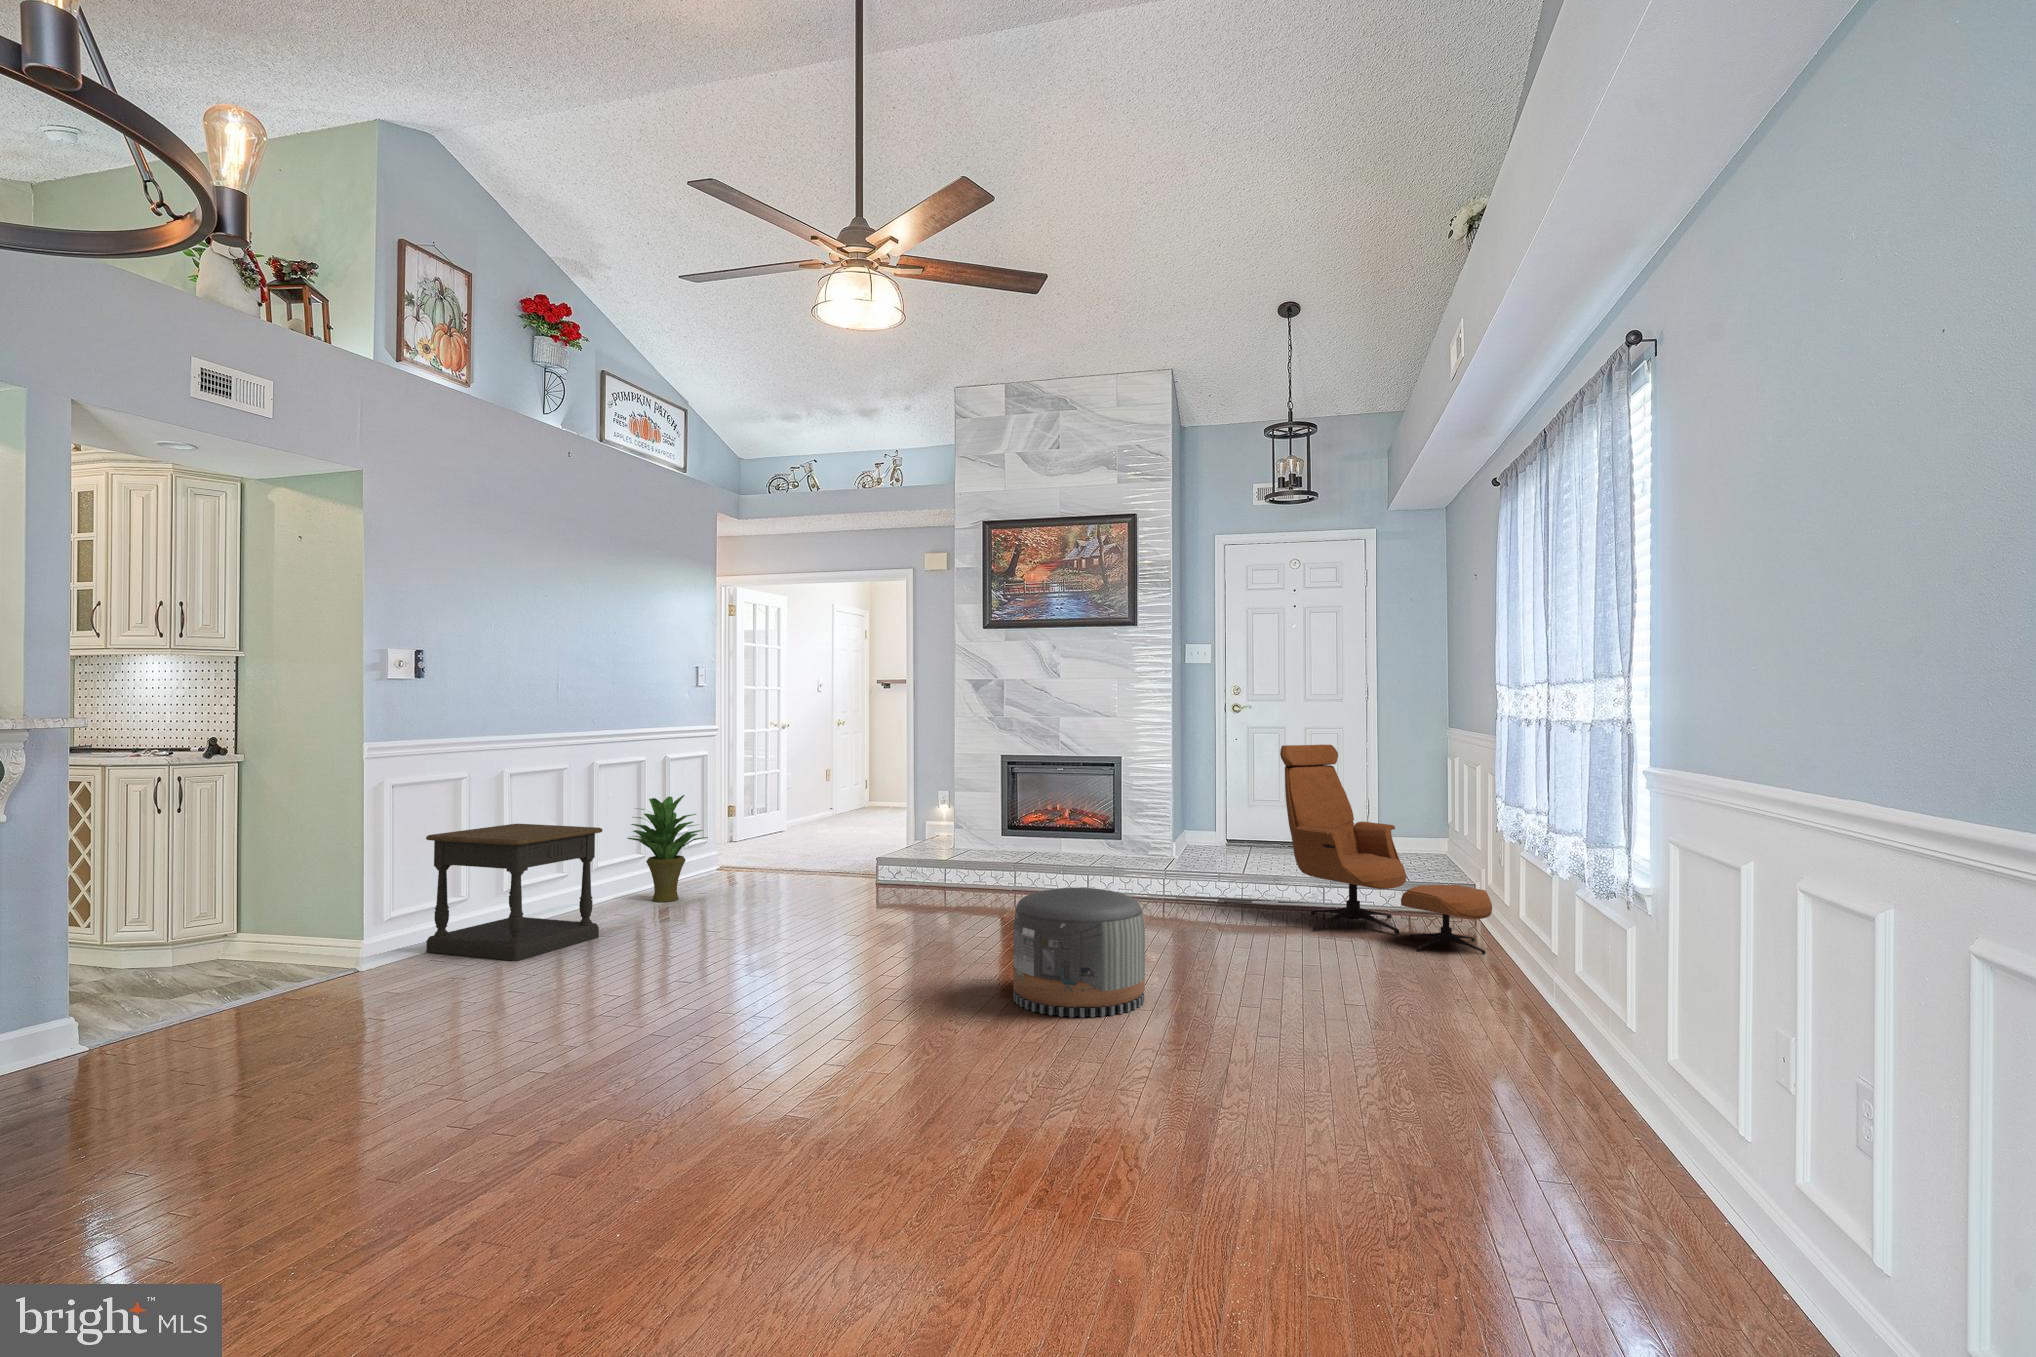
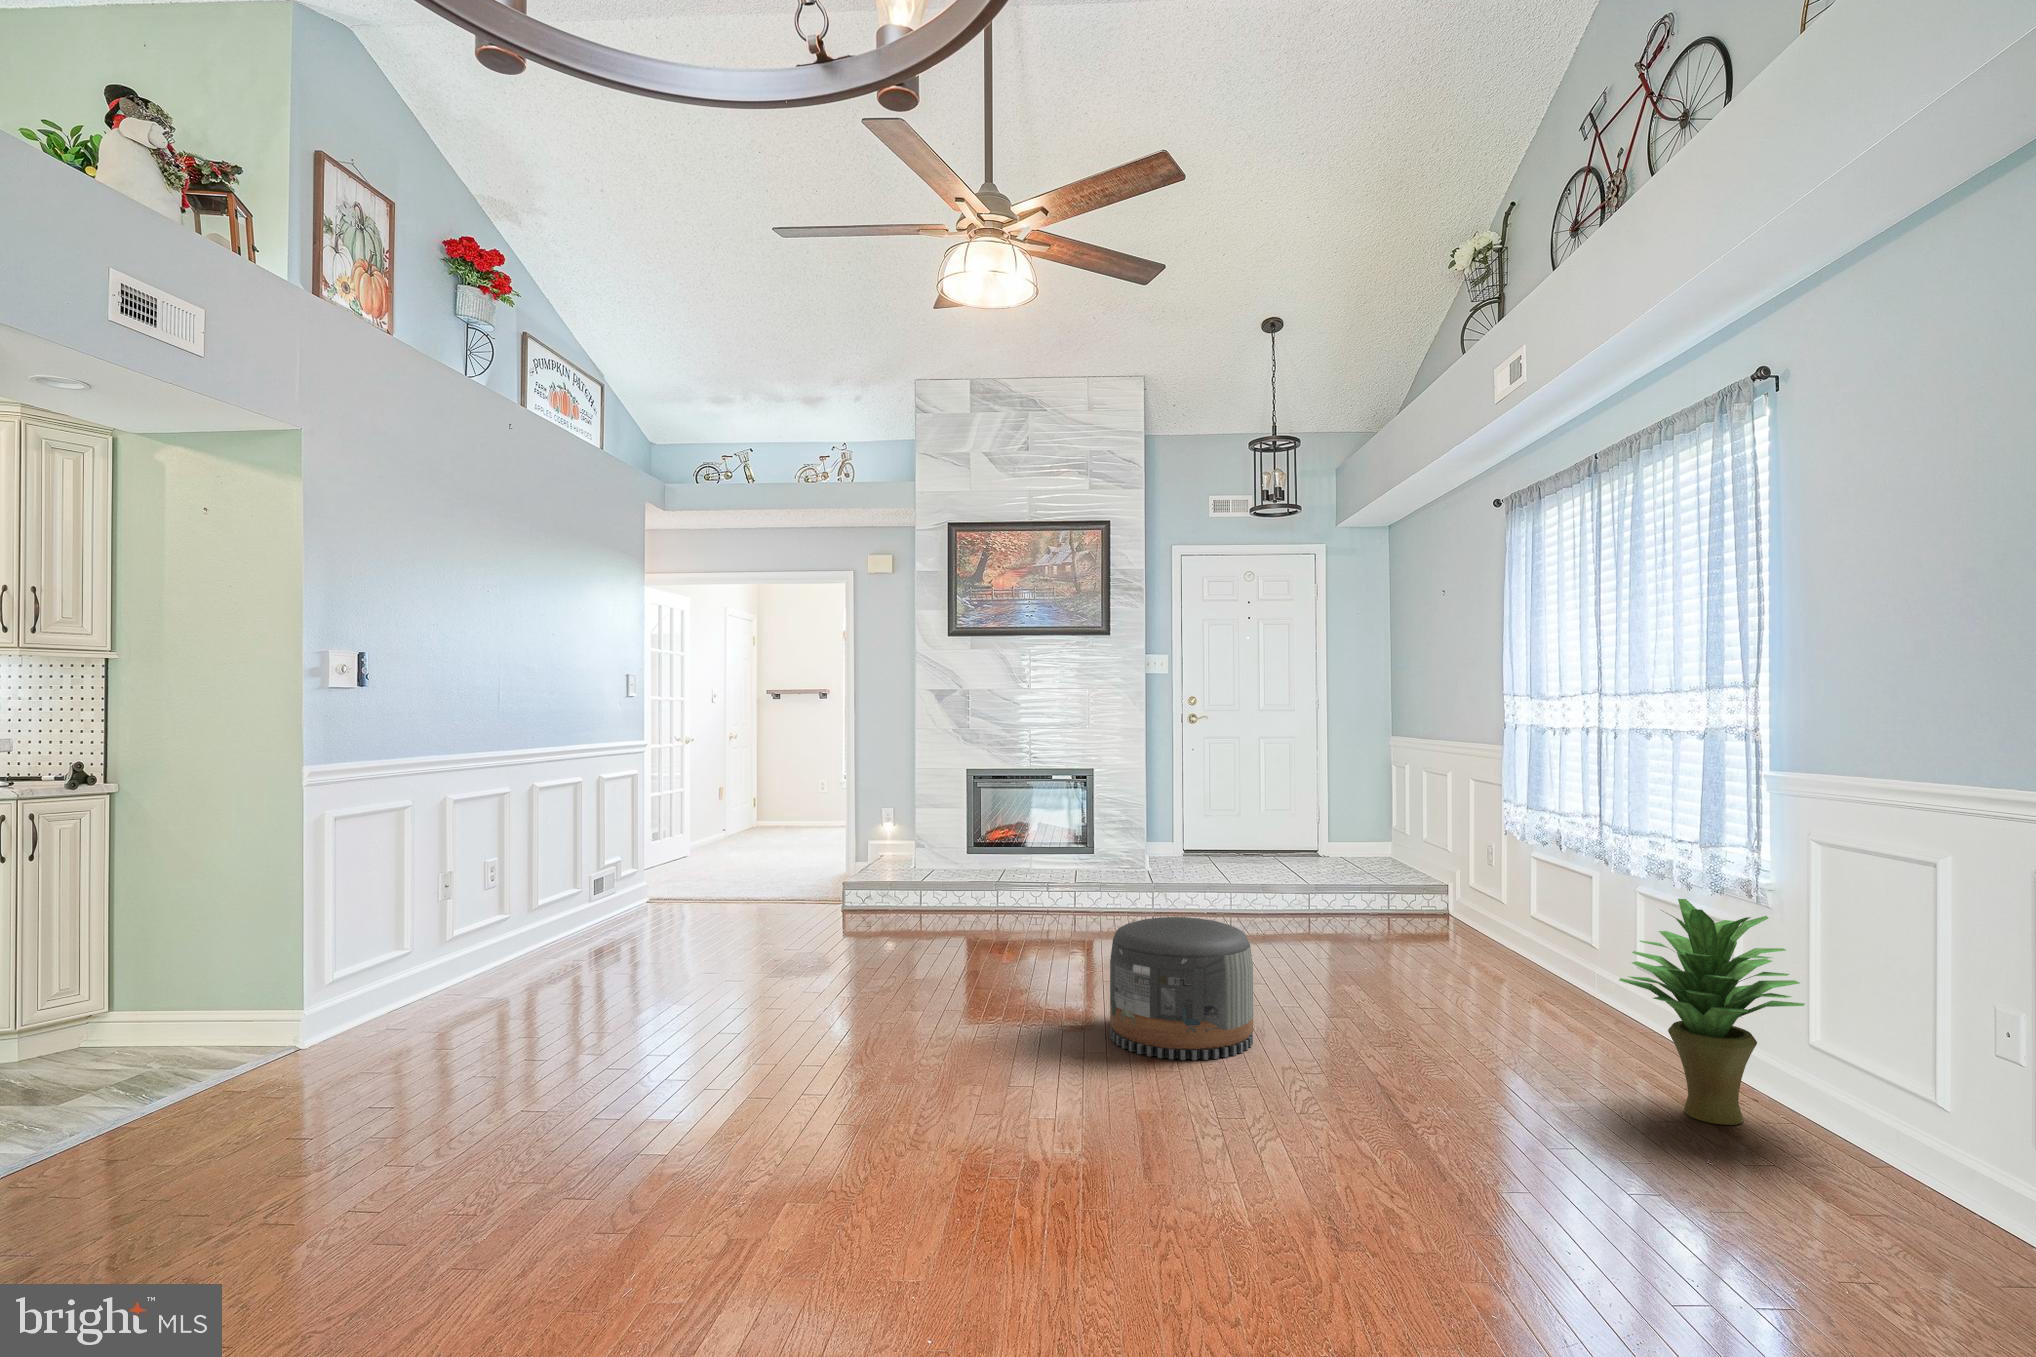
lounge chair: present [1280,745,1492,954] -> none [1290,756,1522,965]
potted plant: present [627,795,708,902] -> present [1619,899,1805,1125]
side table: present [426,824,603,961] -> none [364,861,575,1028]

